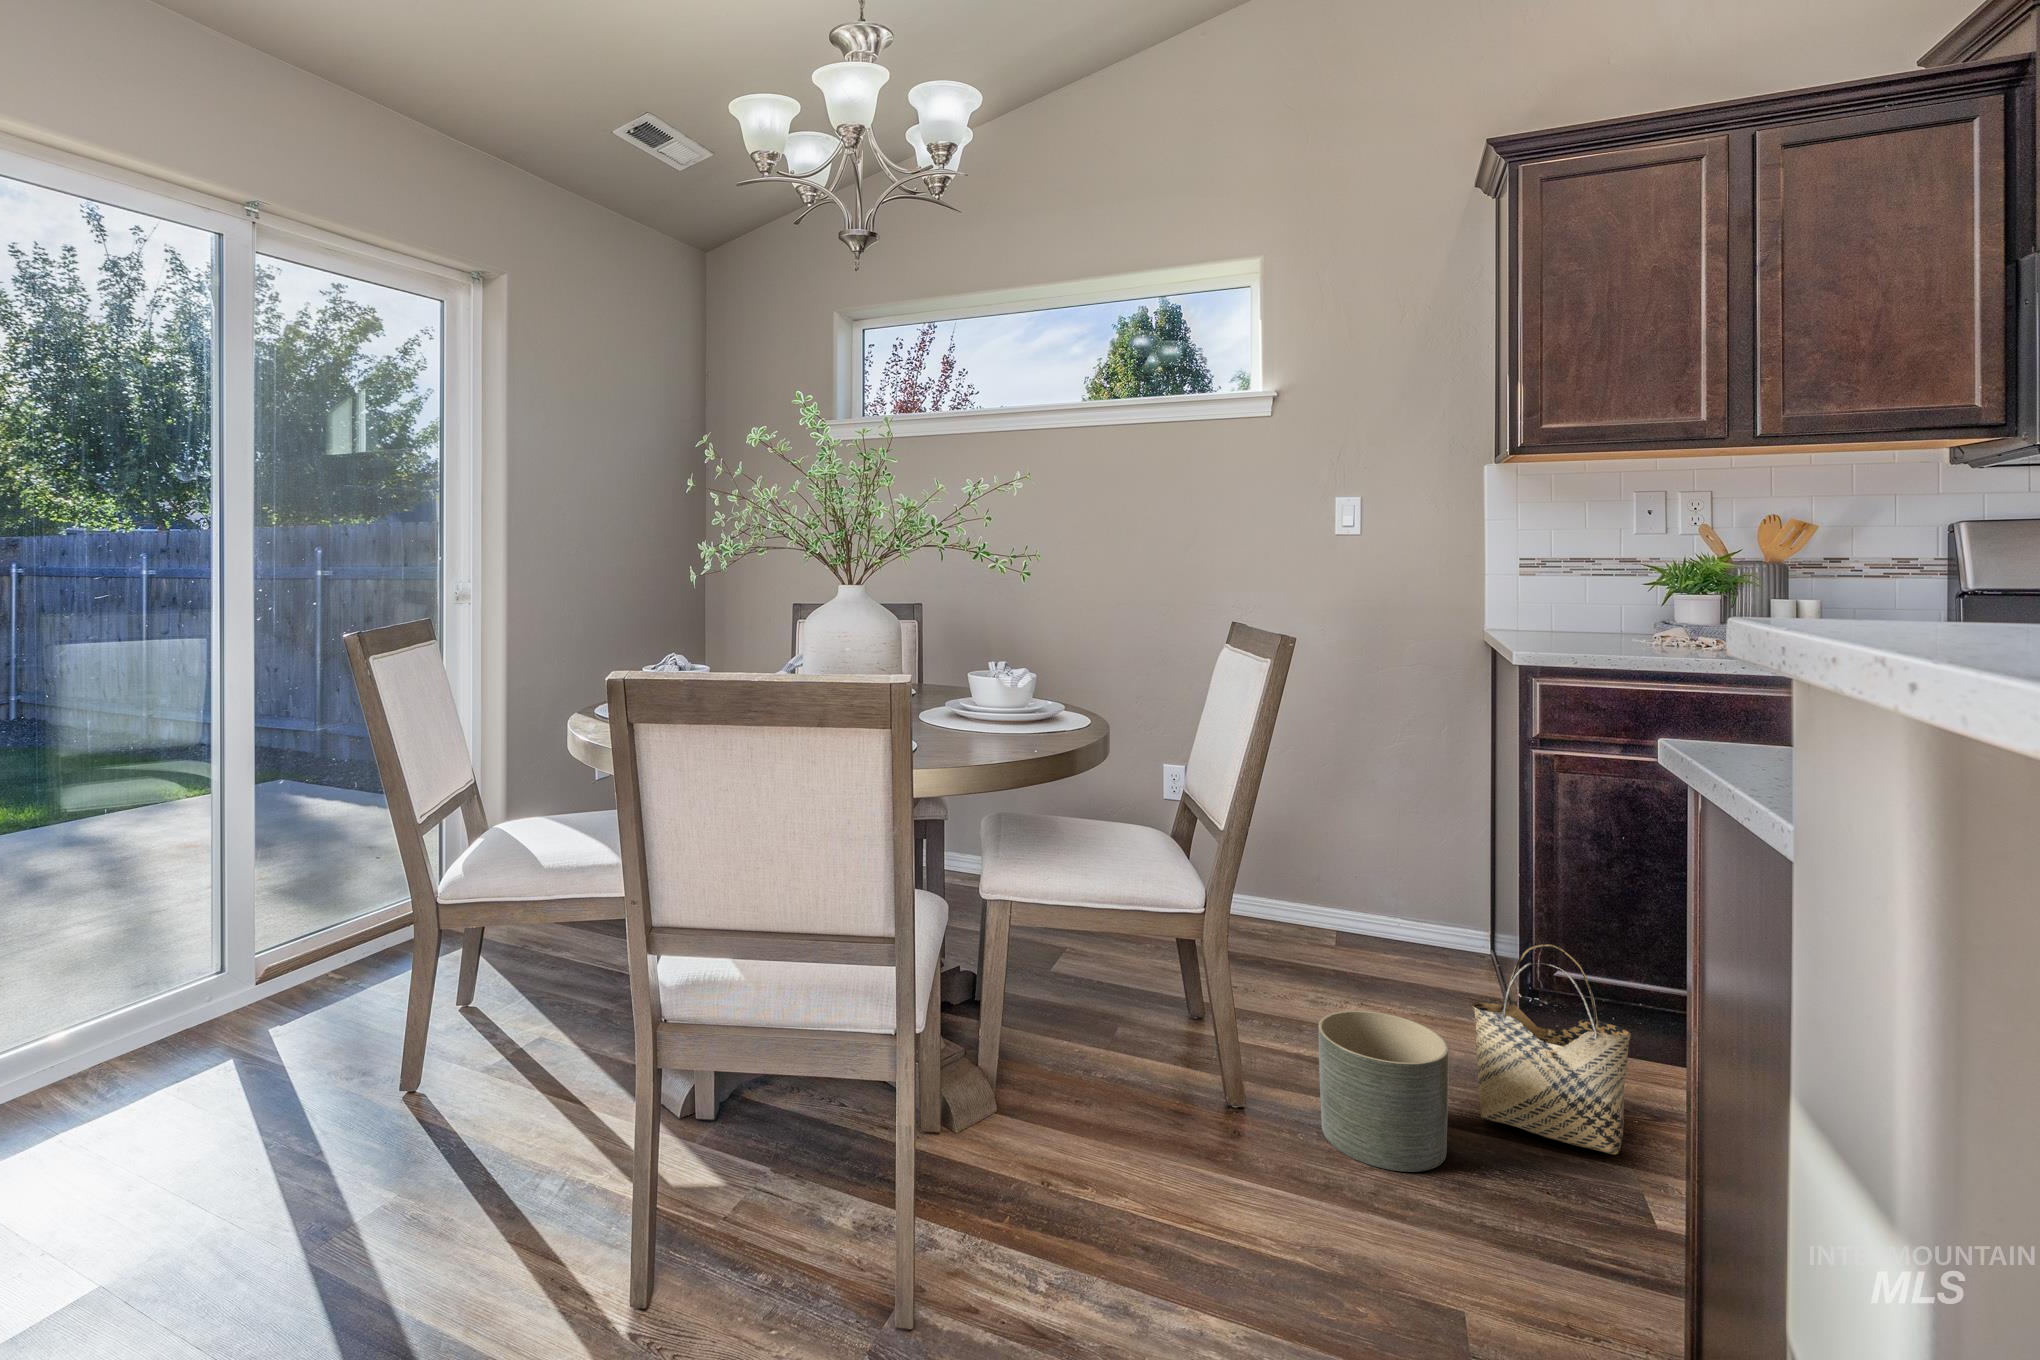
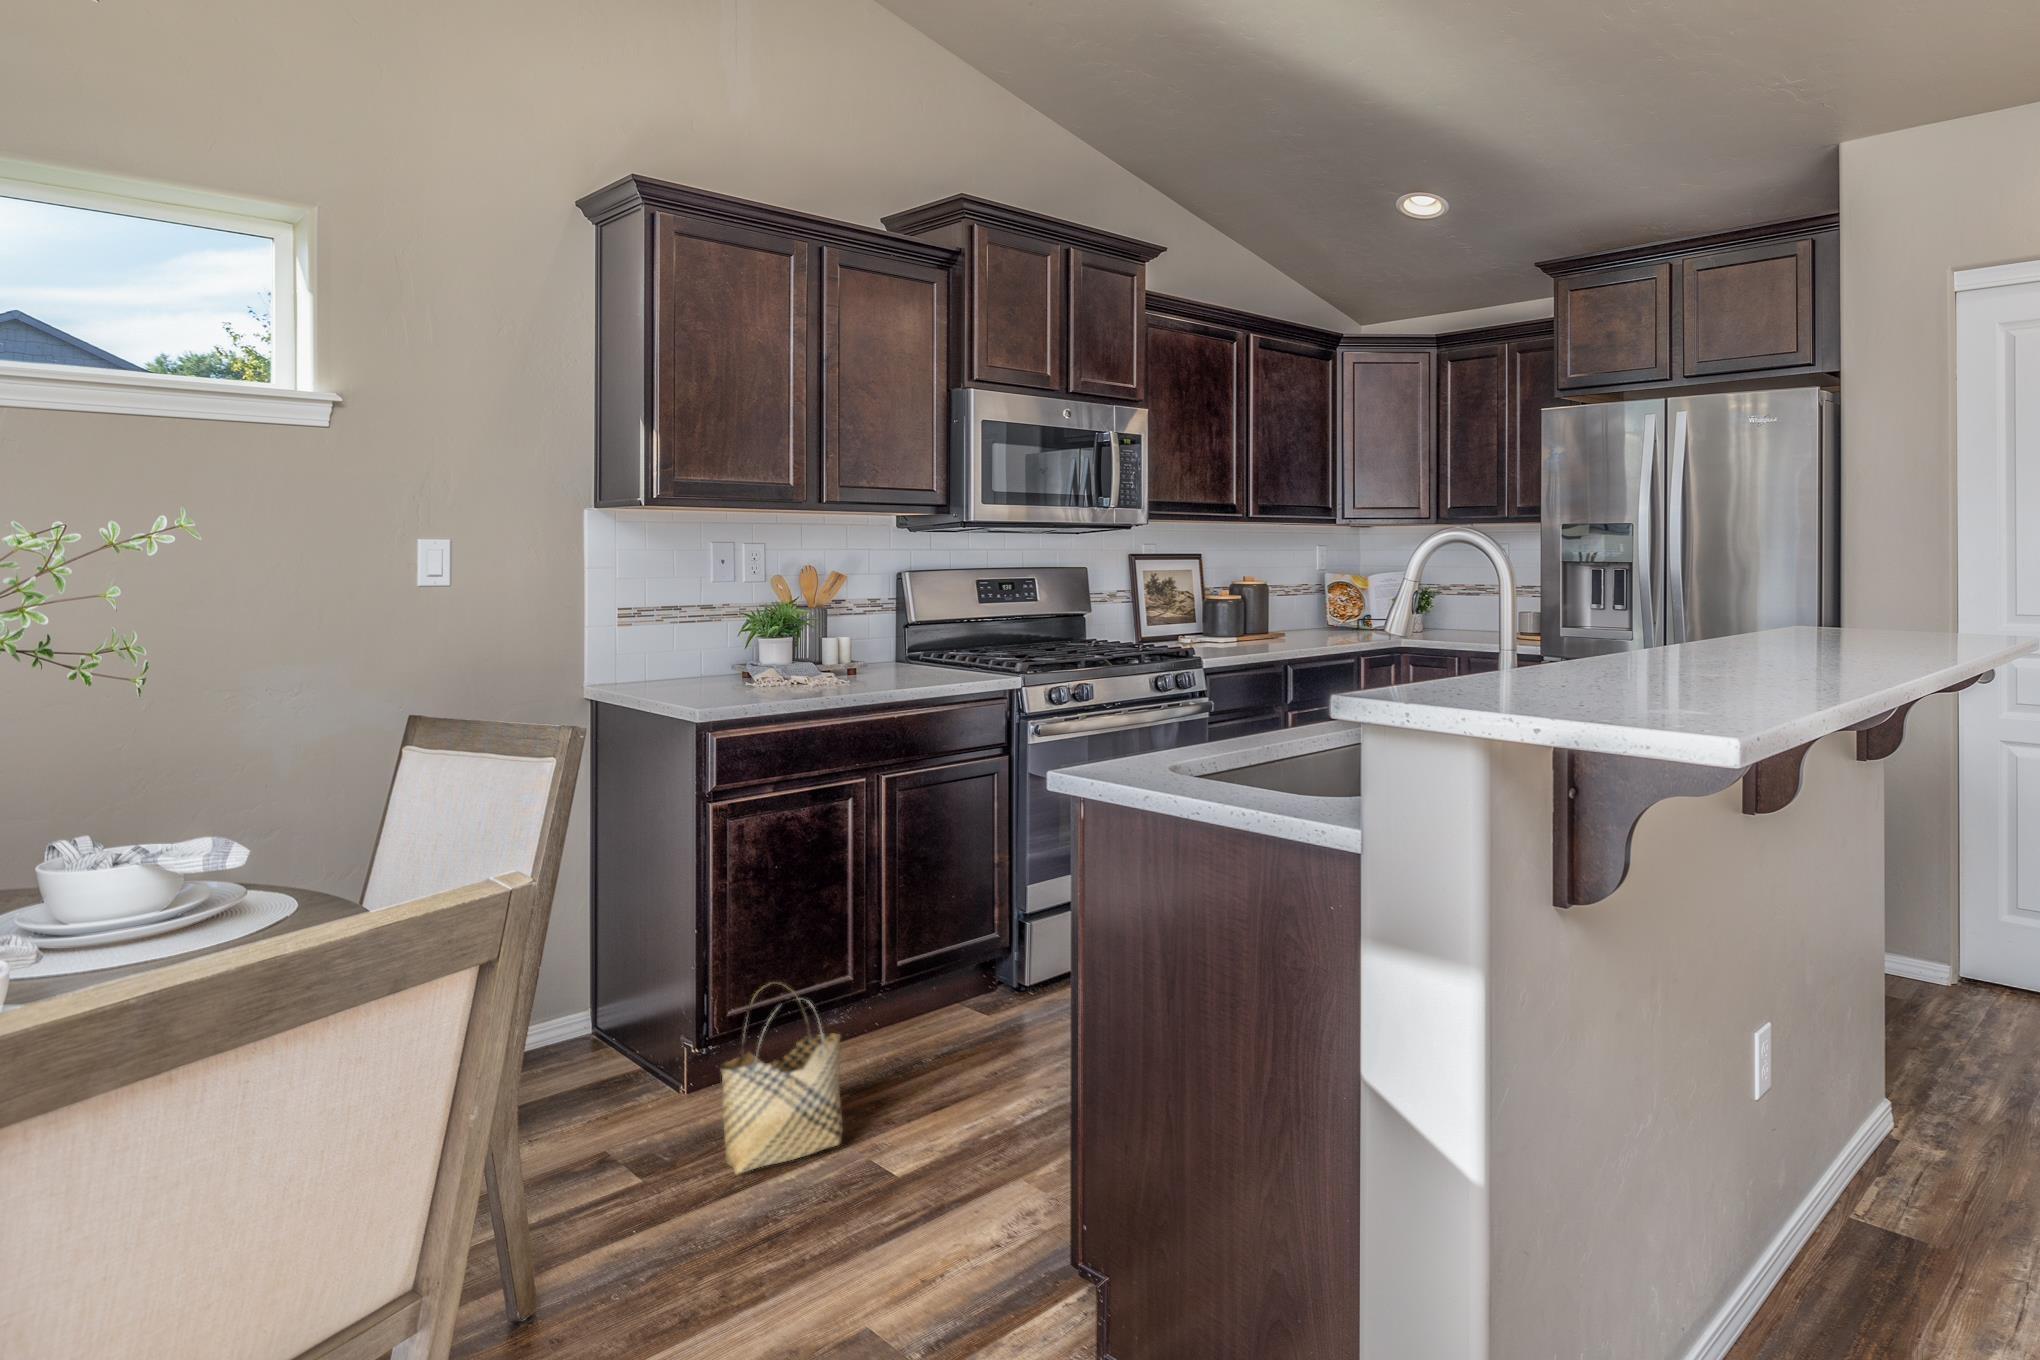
planter: present [1318,1011,1449,1172] -> none [612,1109,746,1283]

